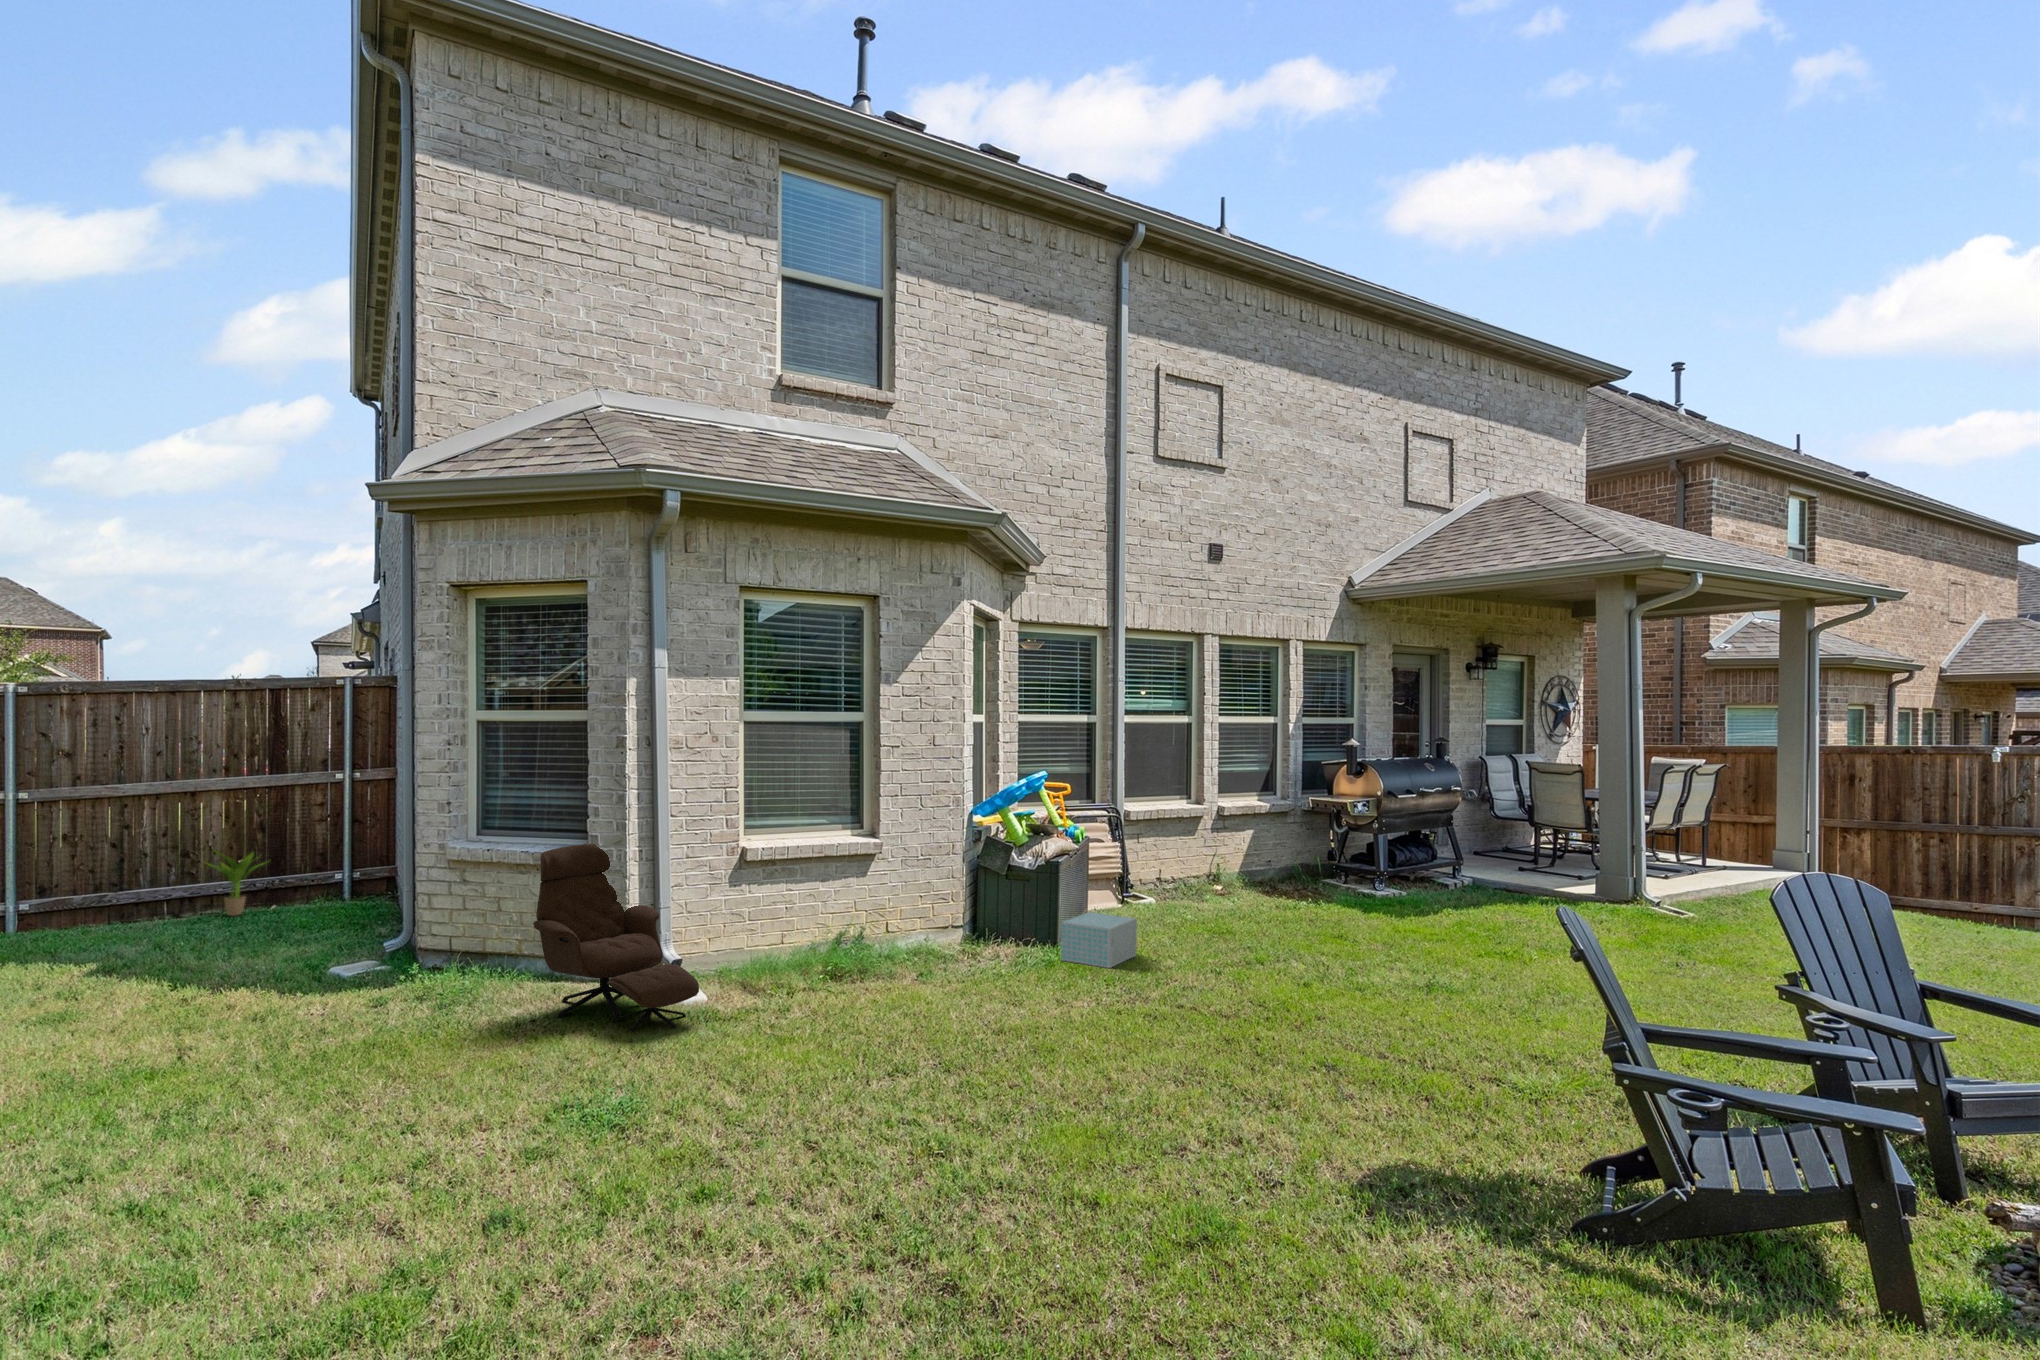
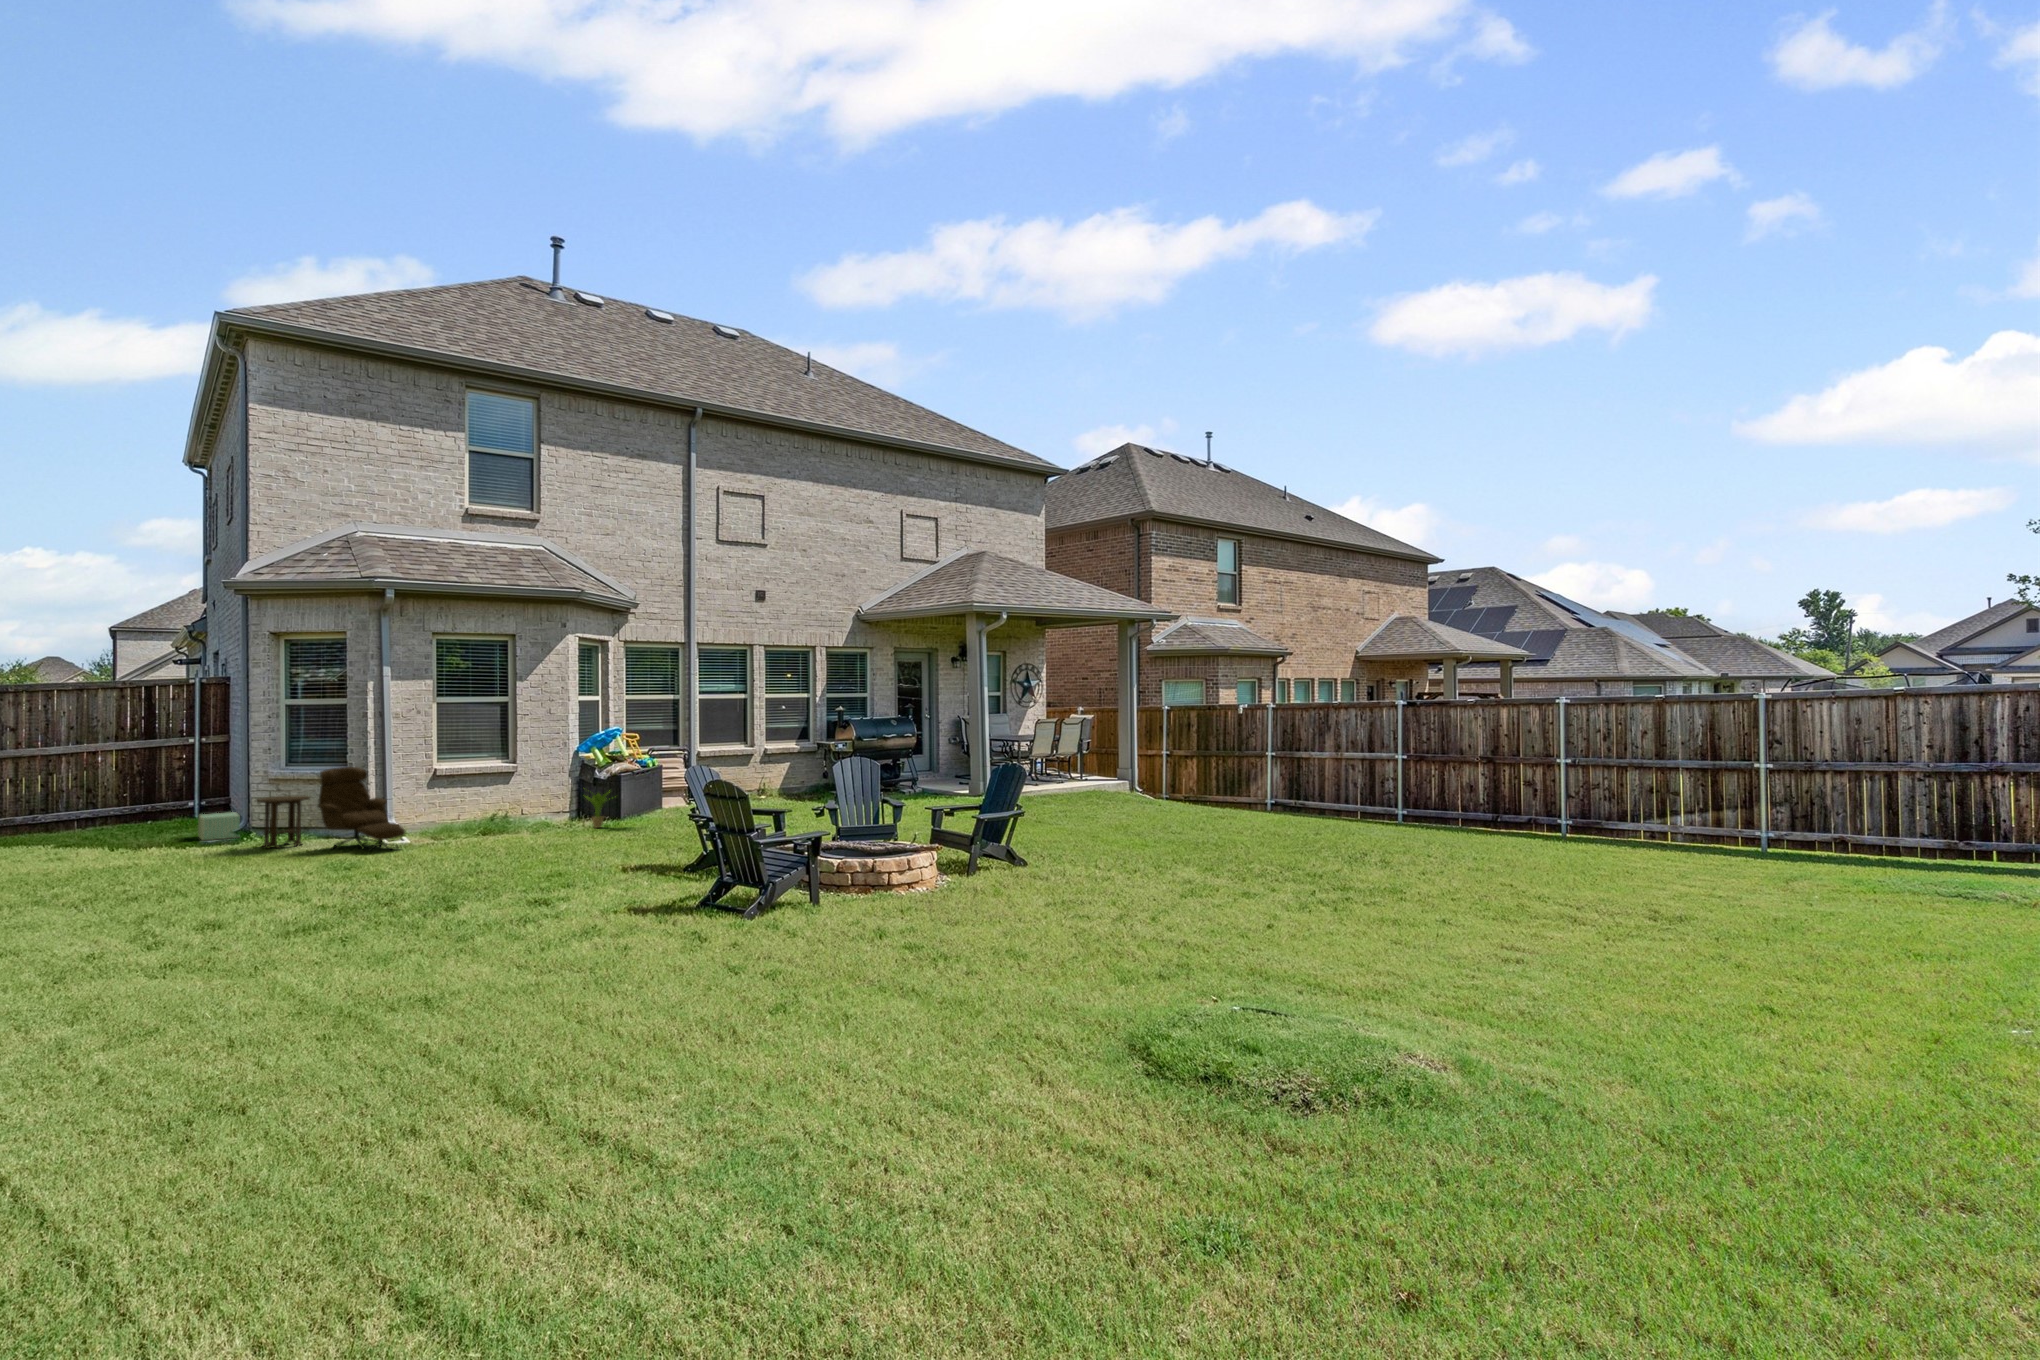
potted plant: present [208,850,264,916] -> present [585,790,610,828]
side table: none [424,894,522,1005] -> present [256,795,310,849]
storage box: present [1061,912,1137,968] -> present [198,812,240,840]

